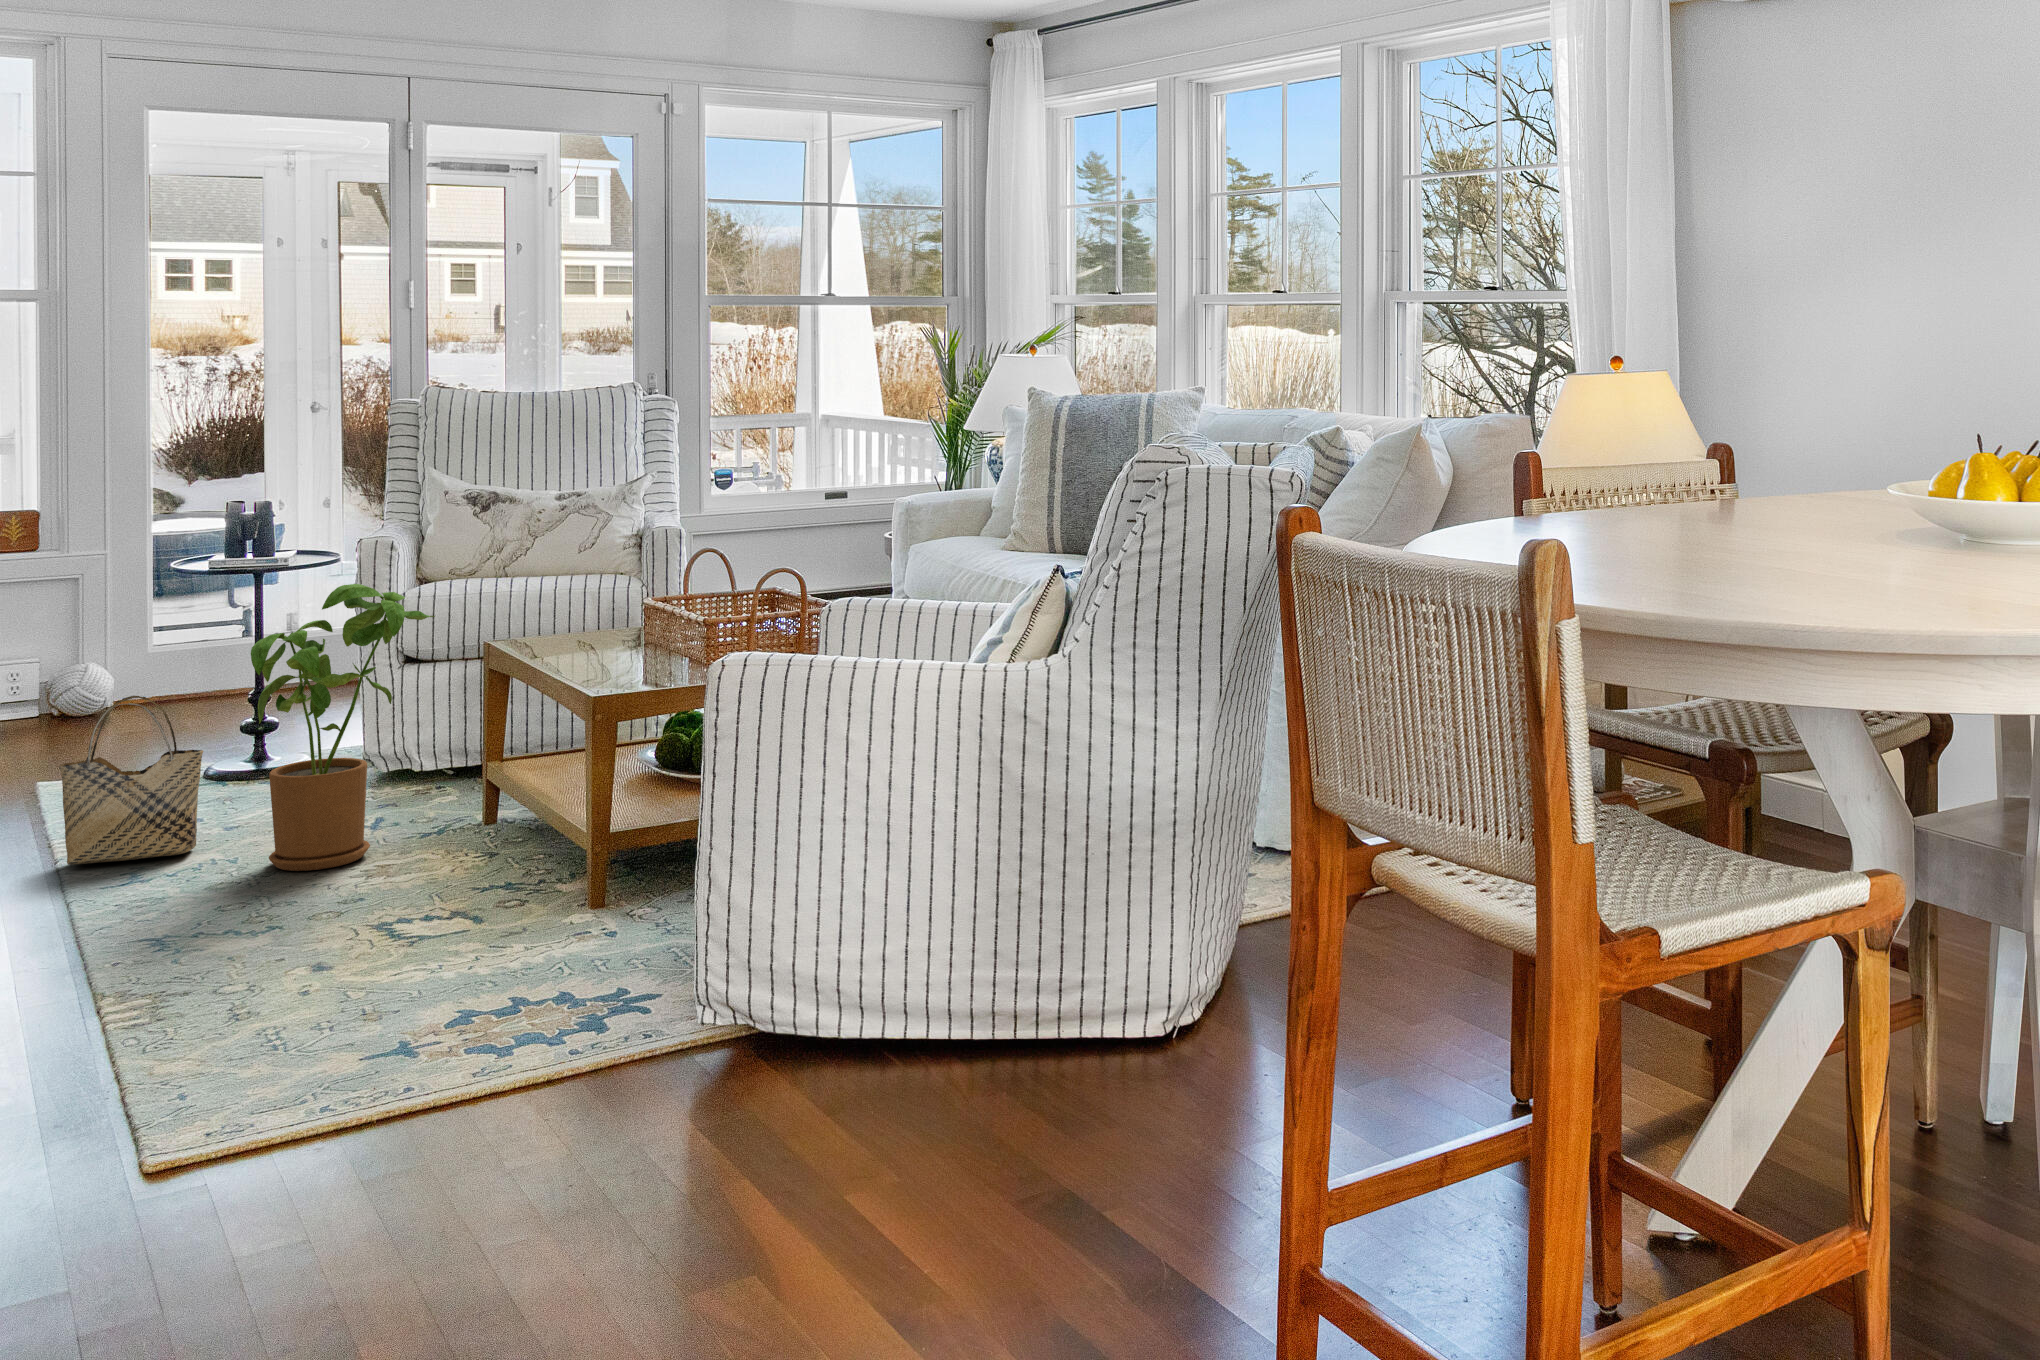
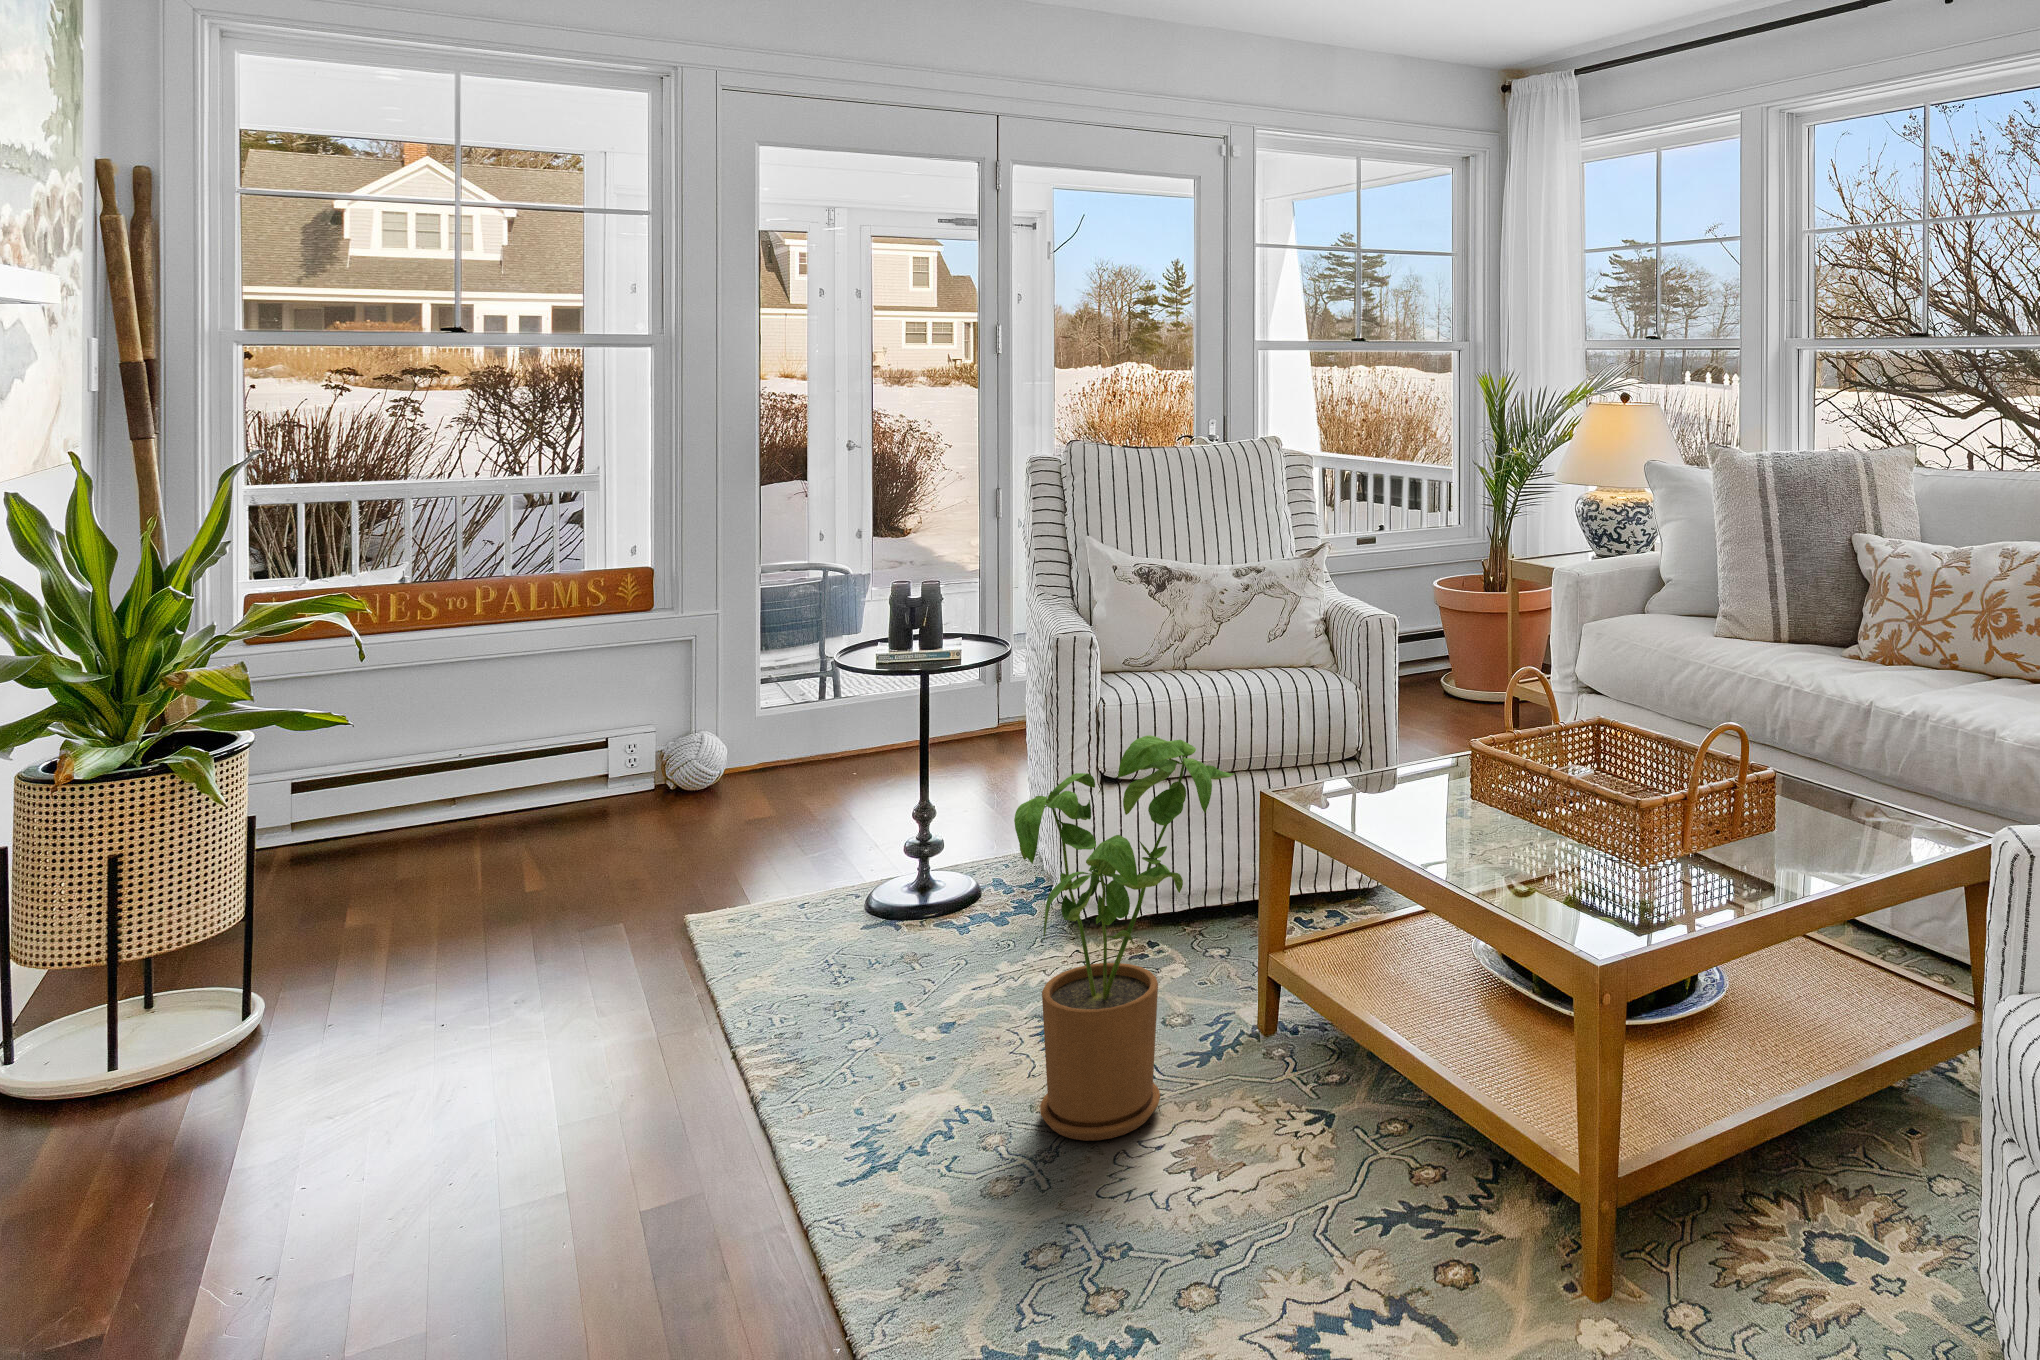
woven basket: present [58,696,203,865] -> none [770,869,937,1114]

